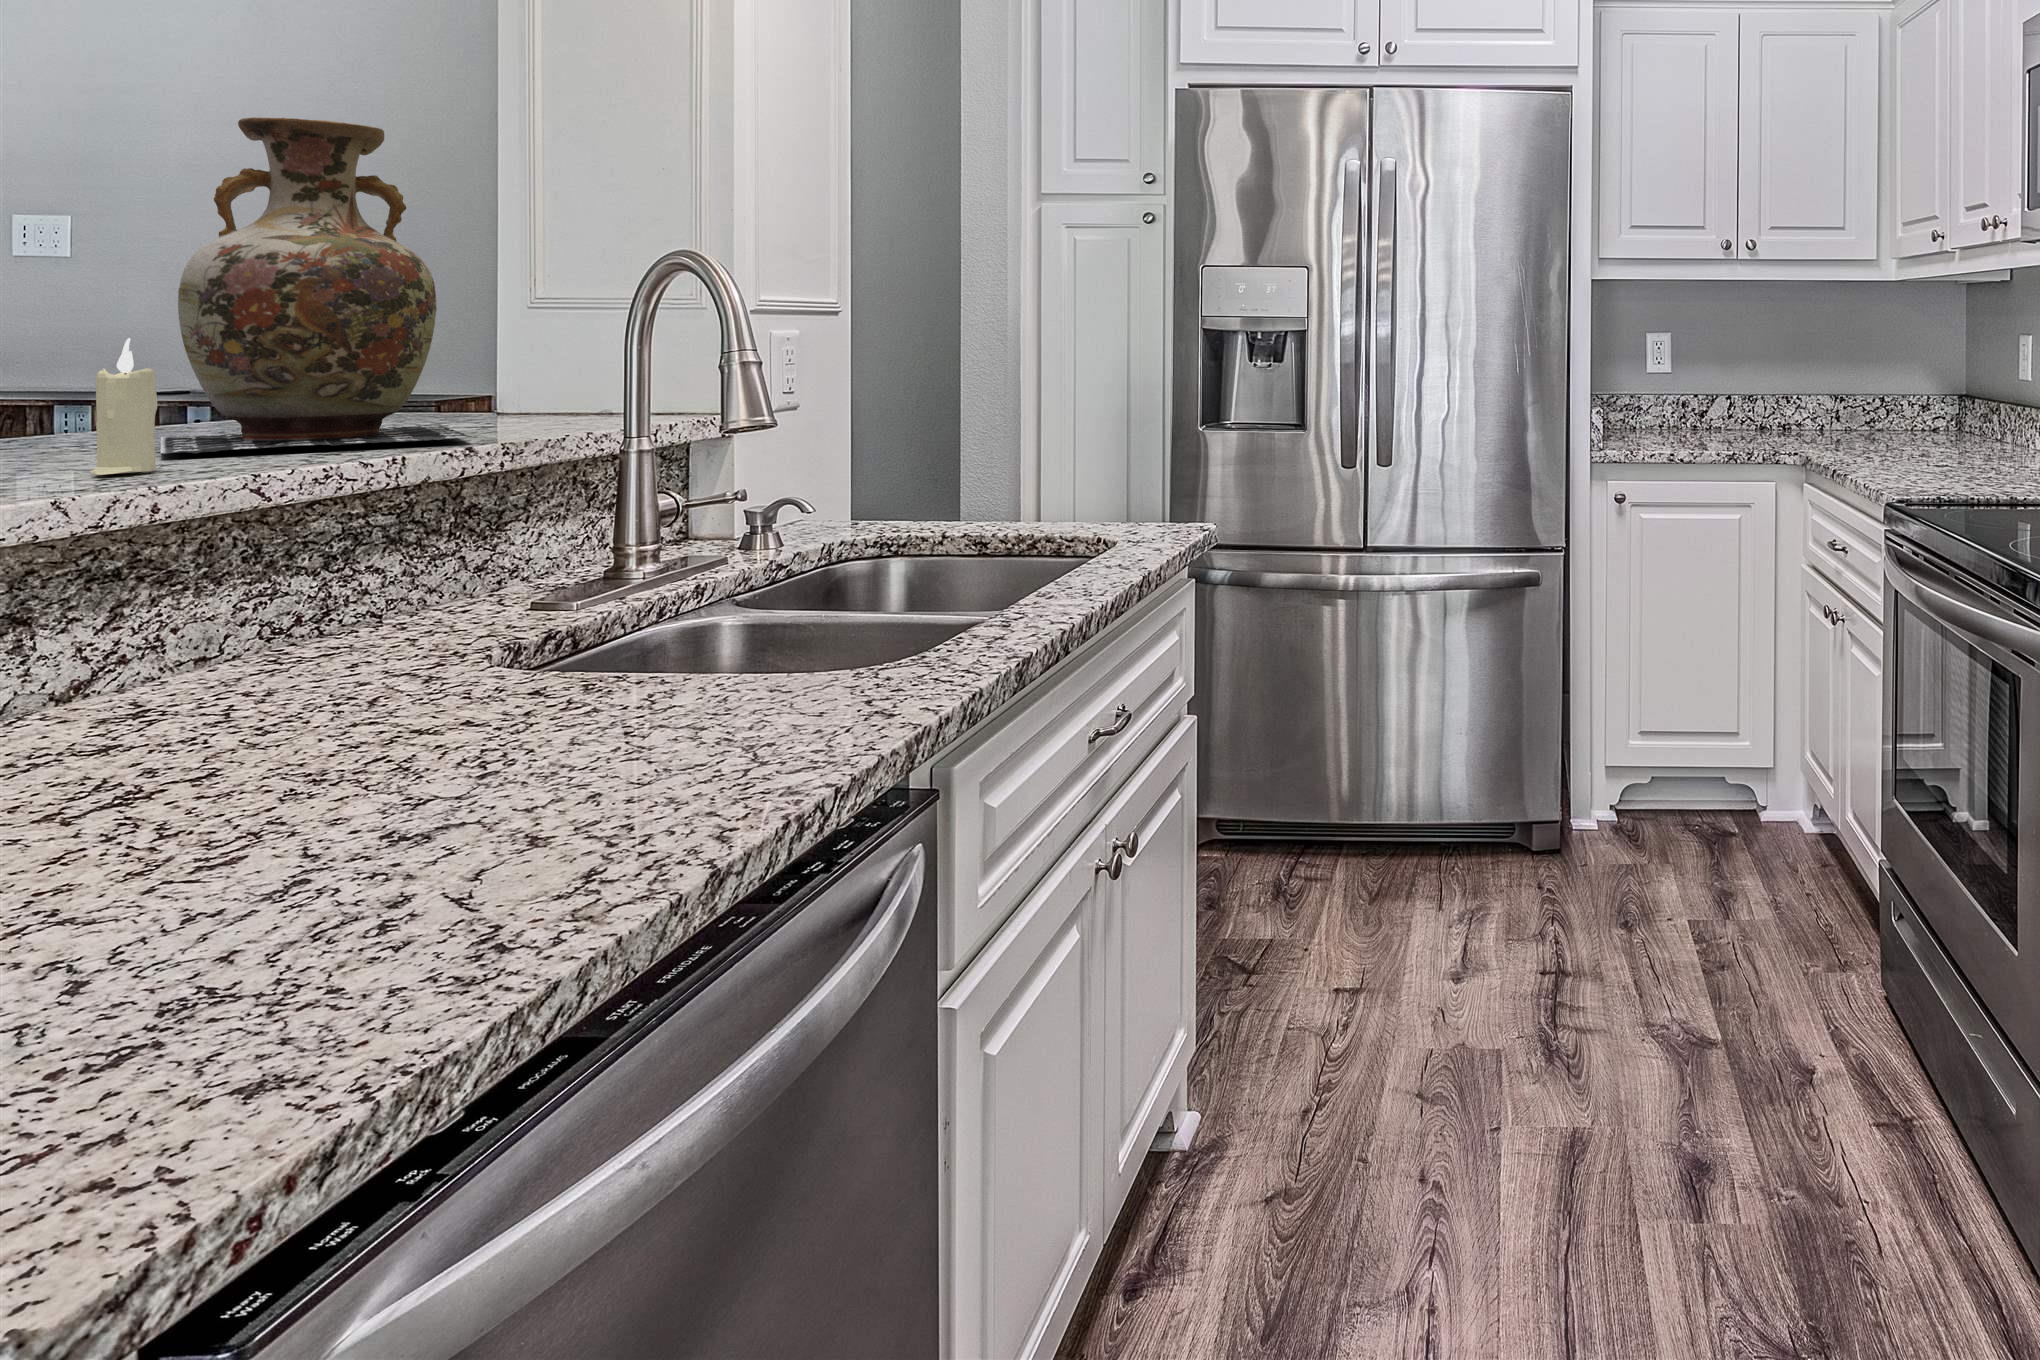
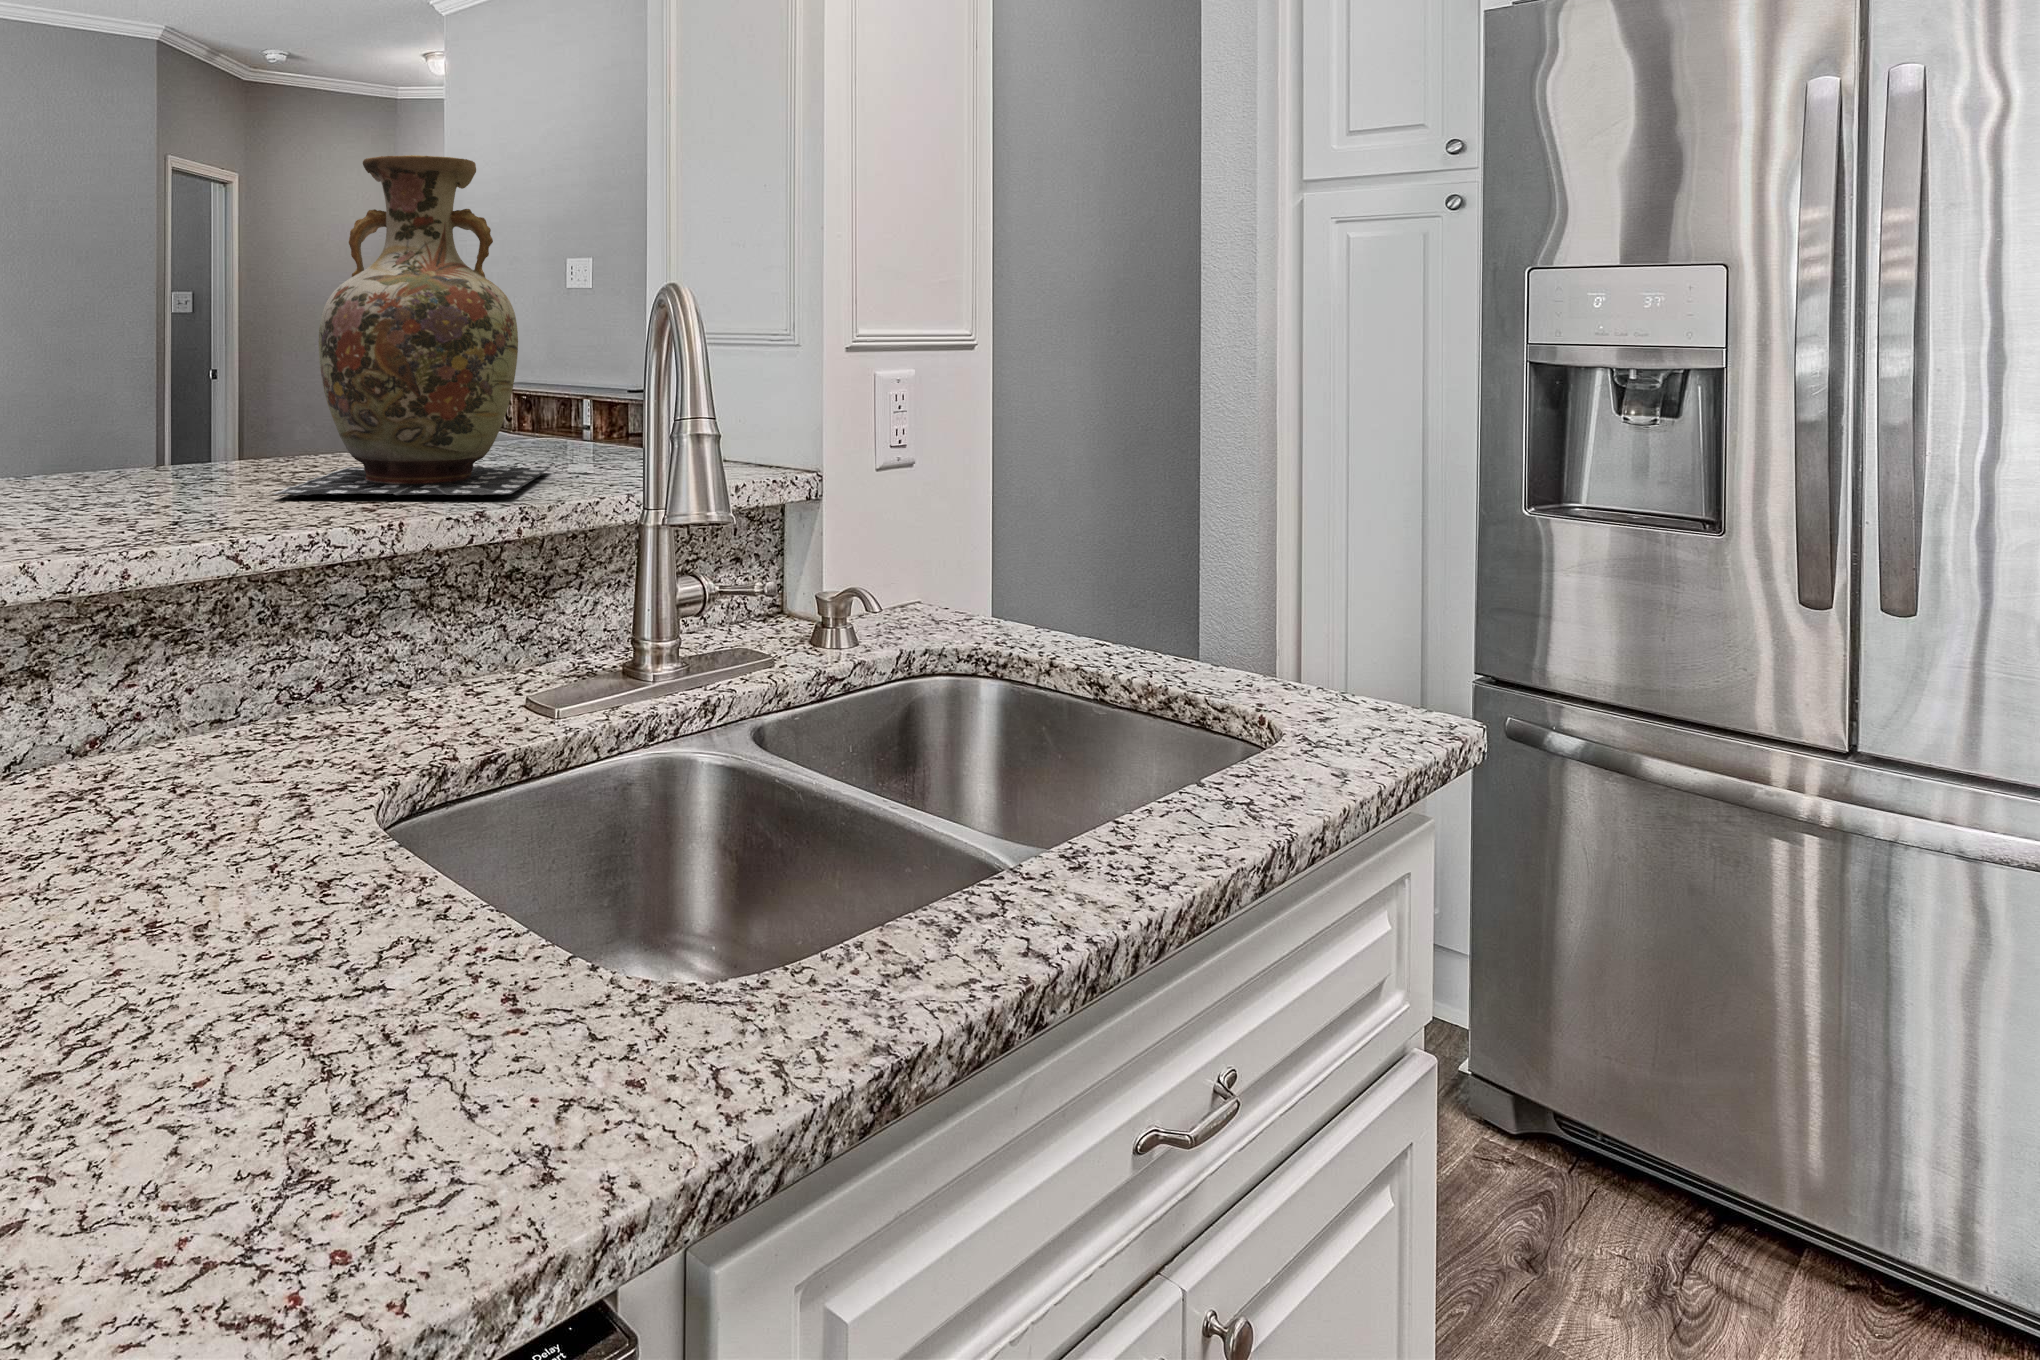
candle: present [91,338,157,475] -> none [163,387,215,523]

